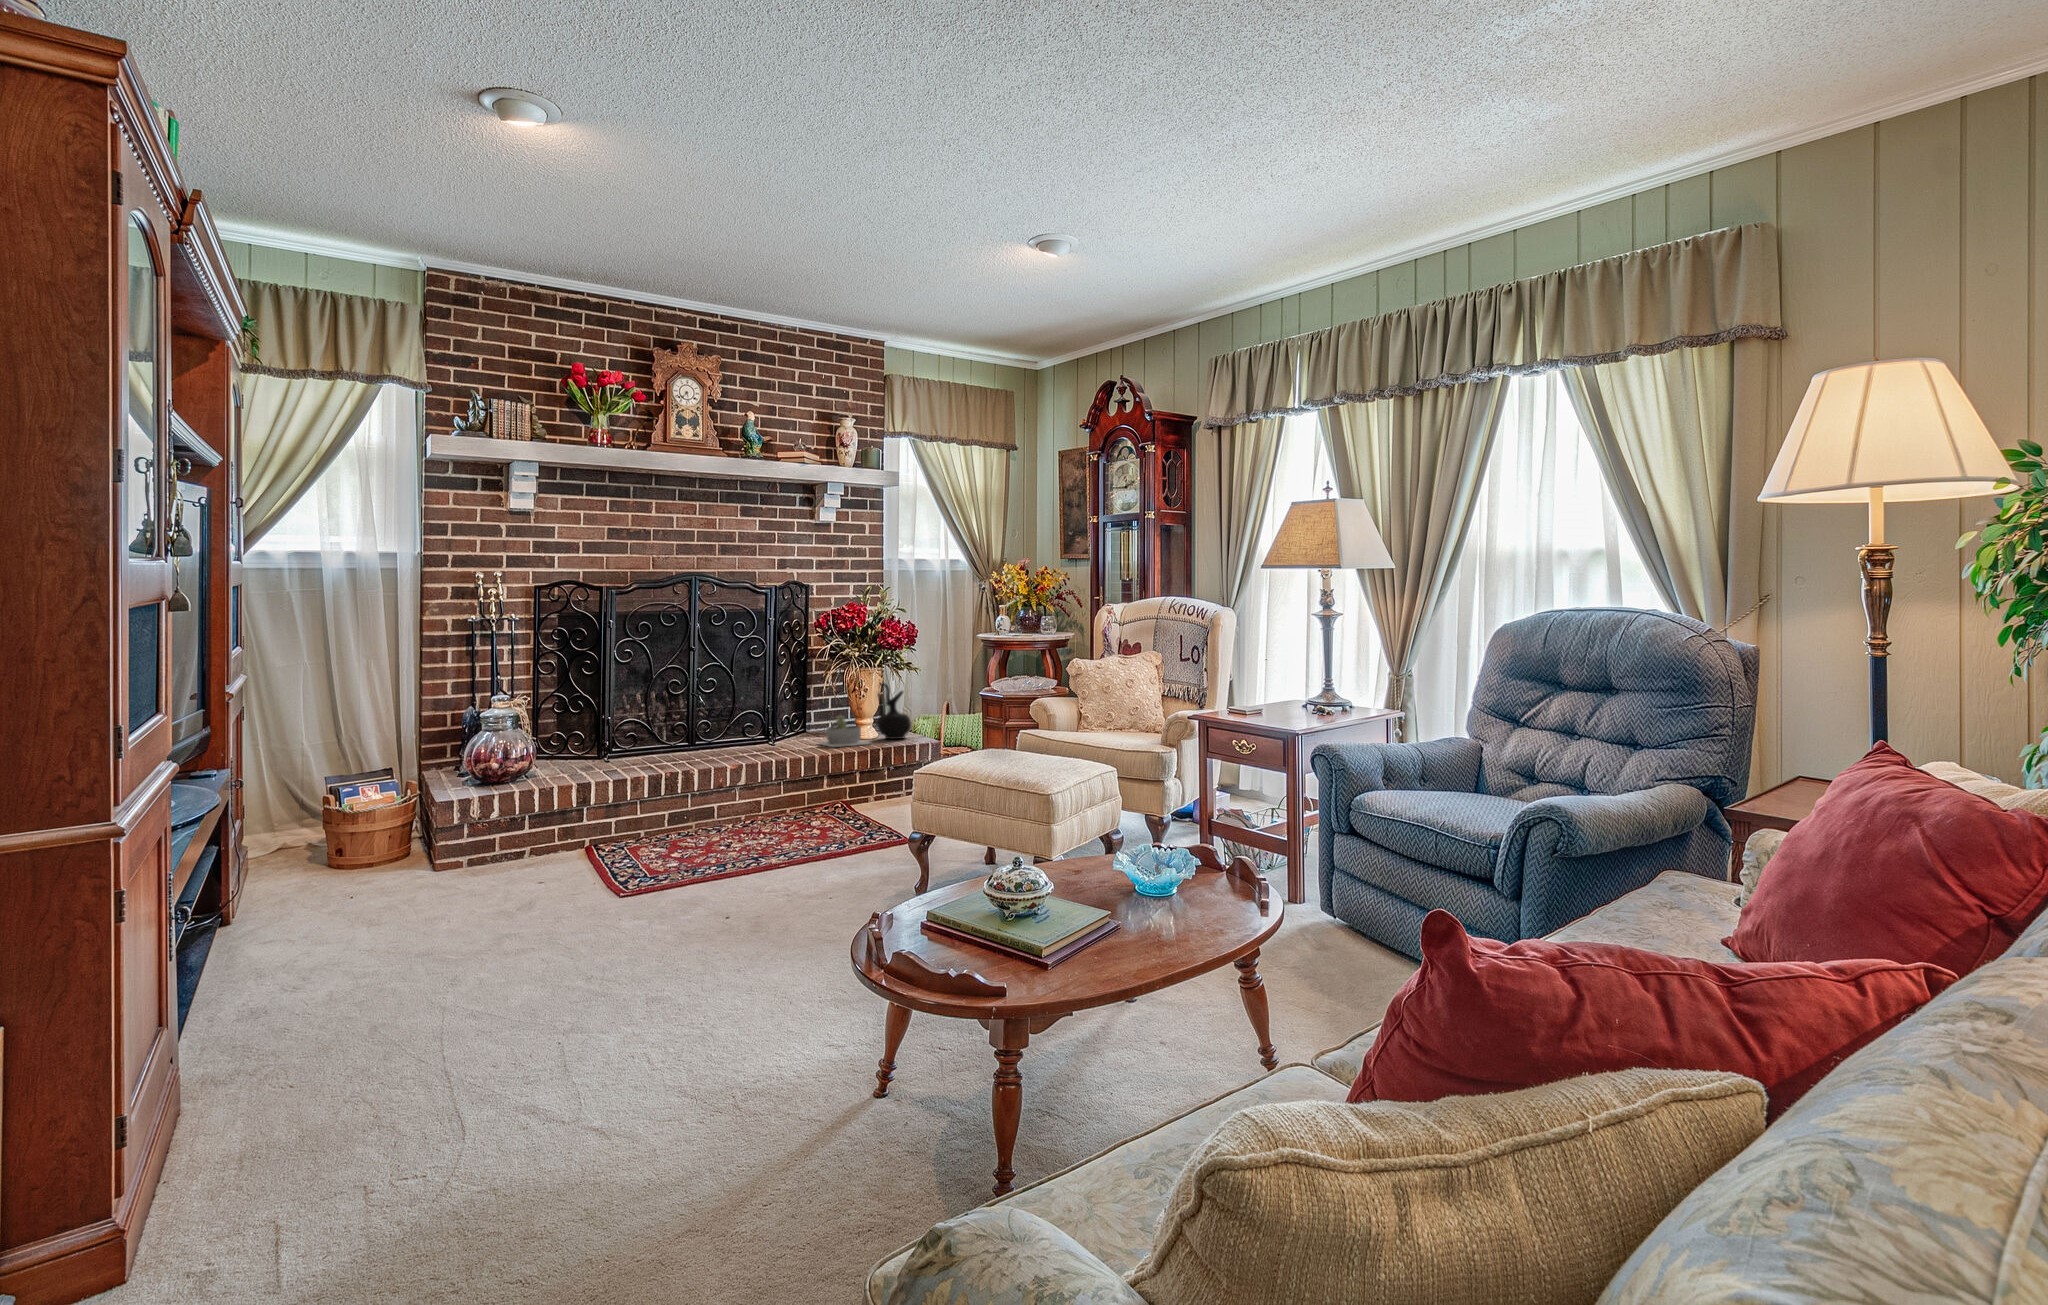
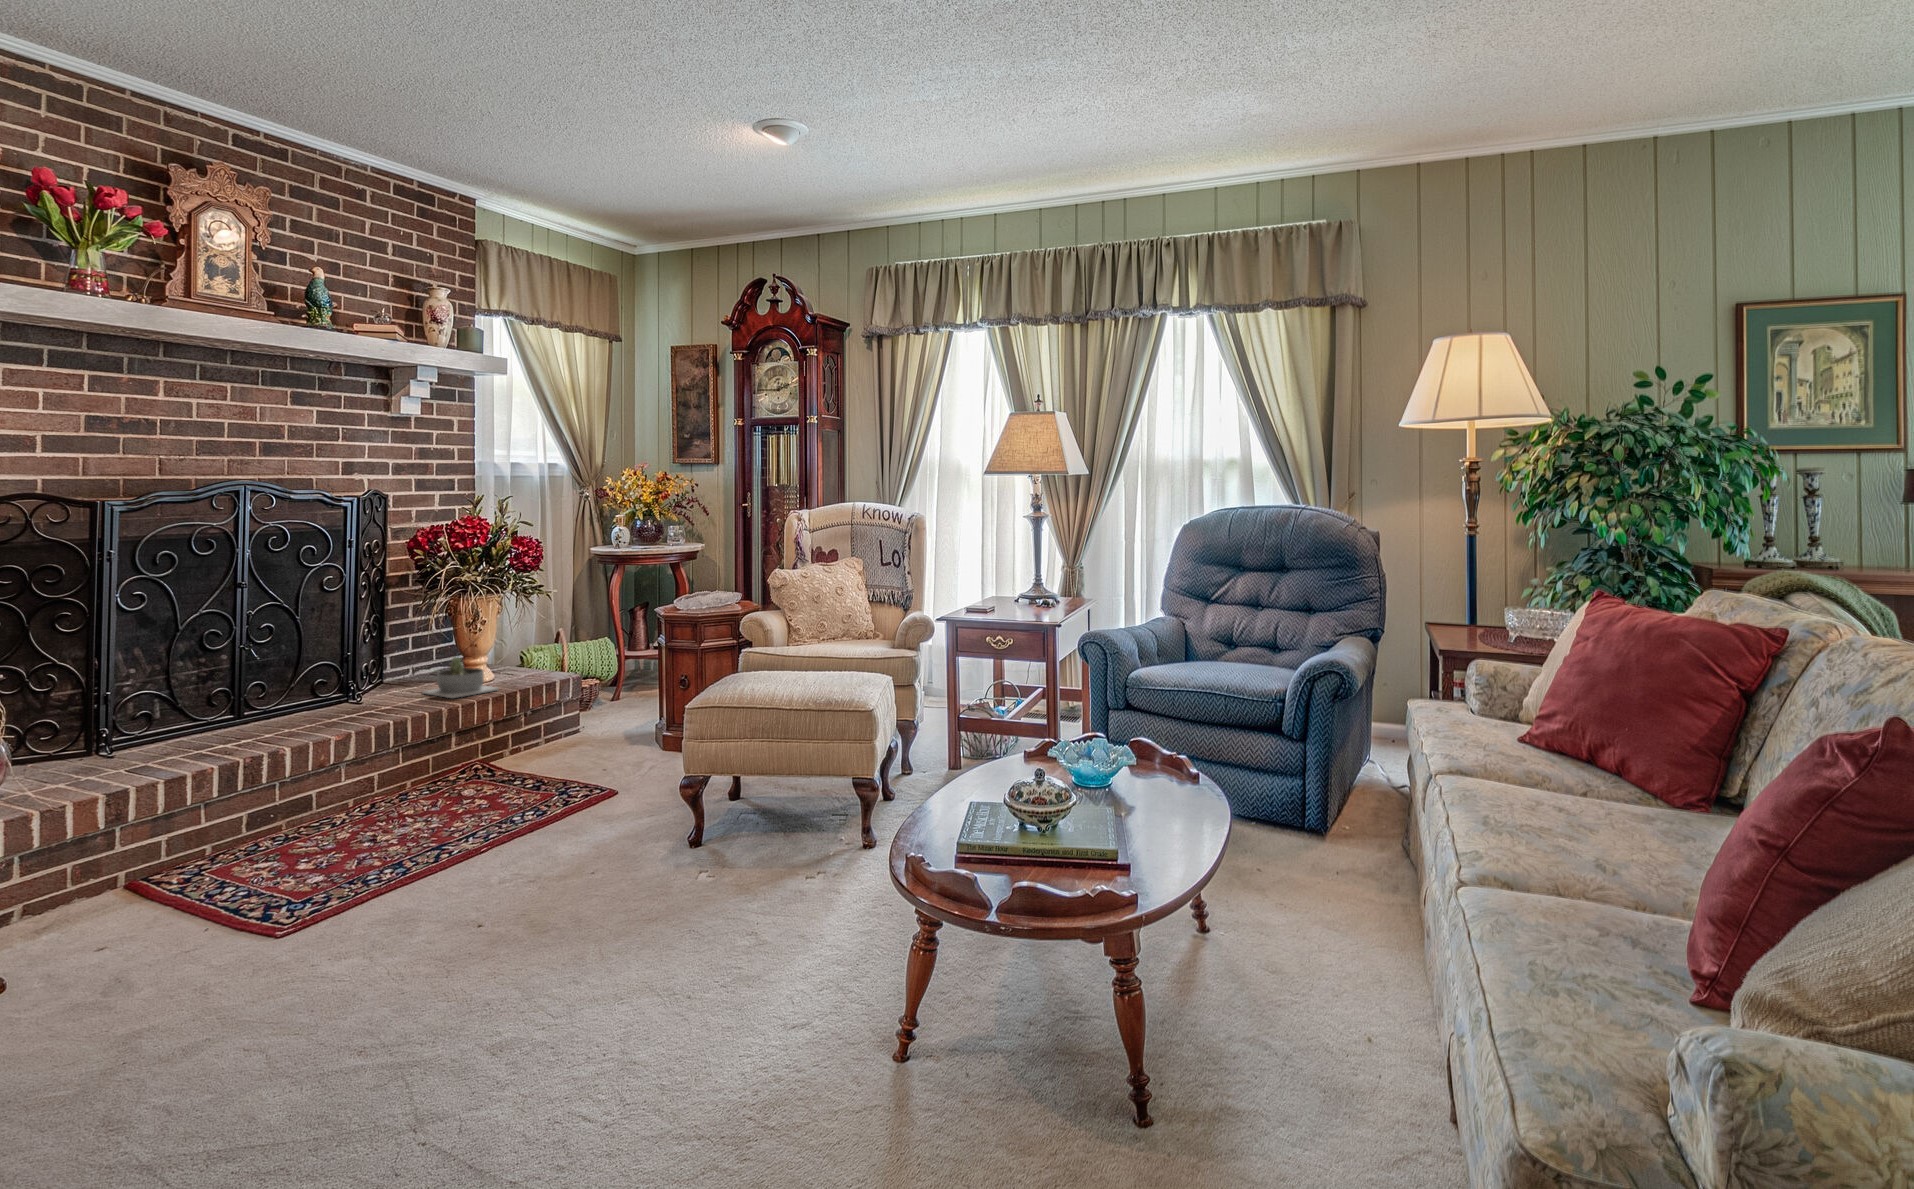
ceramic jug: present [877,683,911,739] -> none [495,614,540,681]

